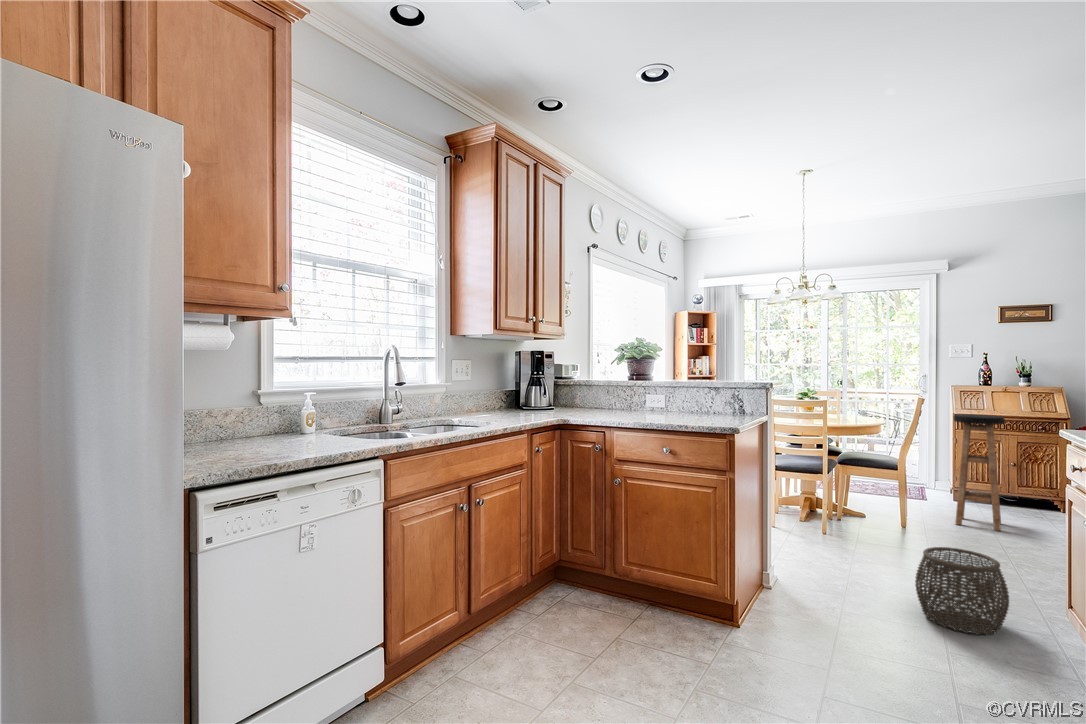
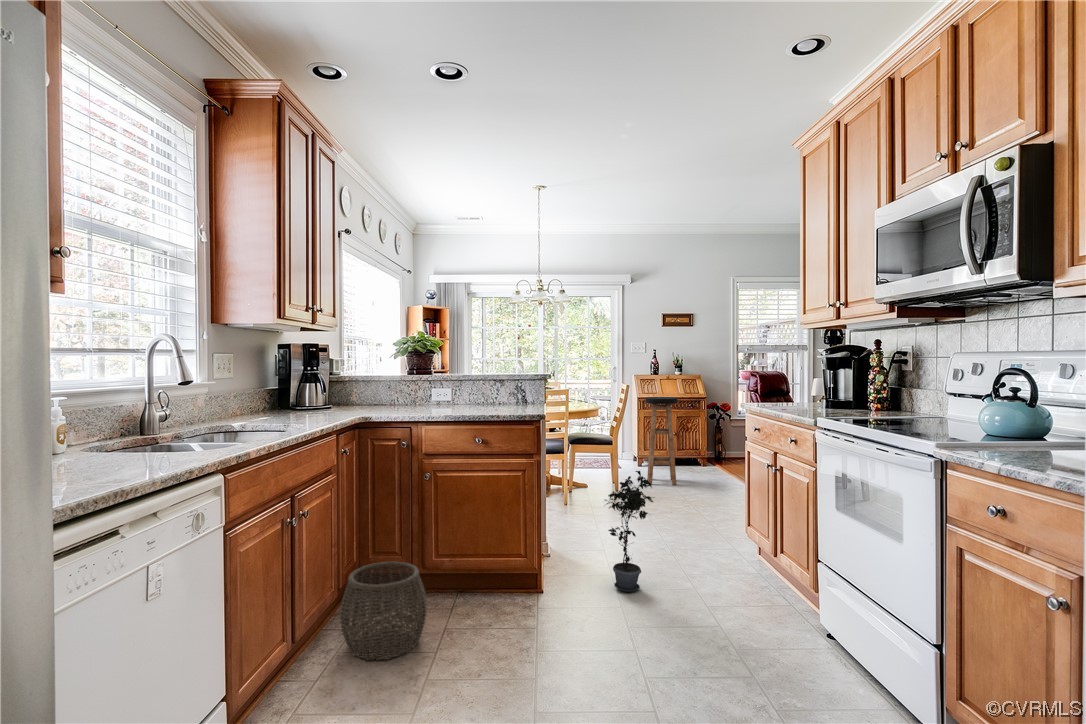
potted plant: none [814,505,886,653] -> present [605,471,653,592]
woven basket: present [915,547,1009,635] -> present [340,562,427,661]

